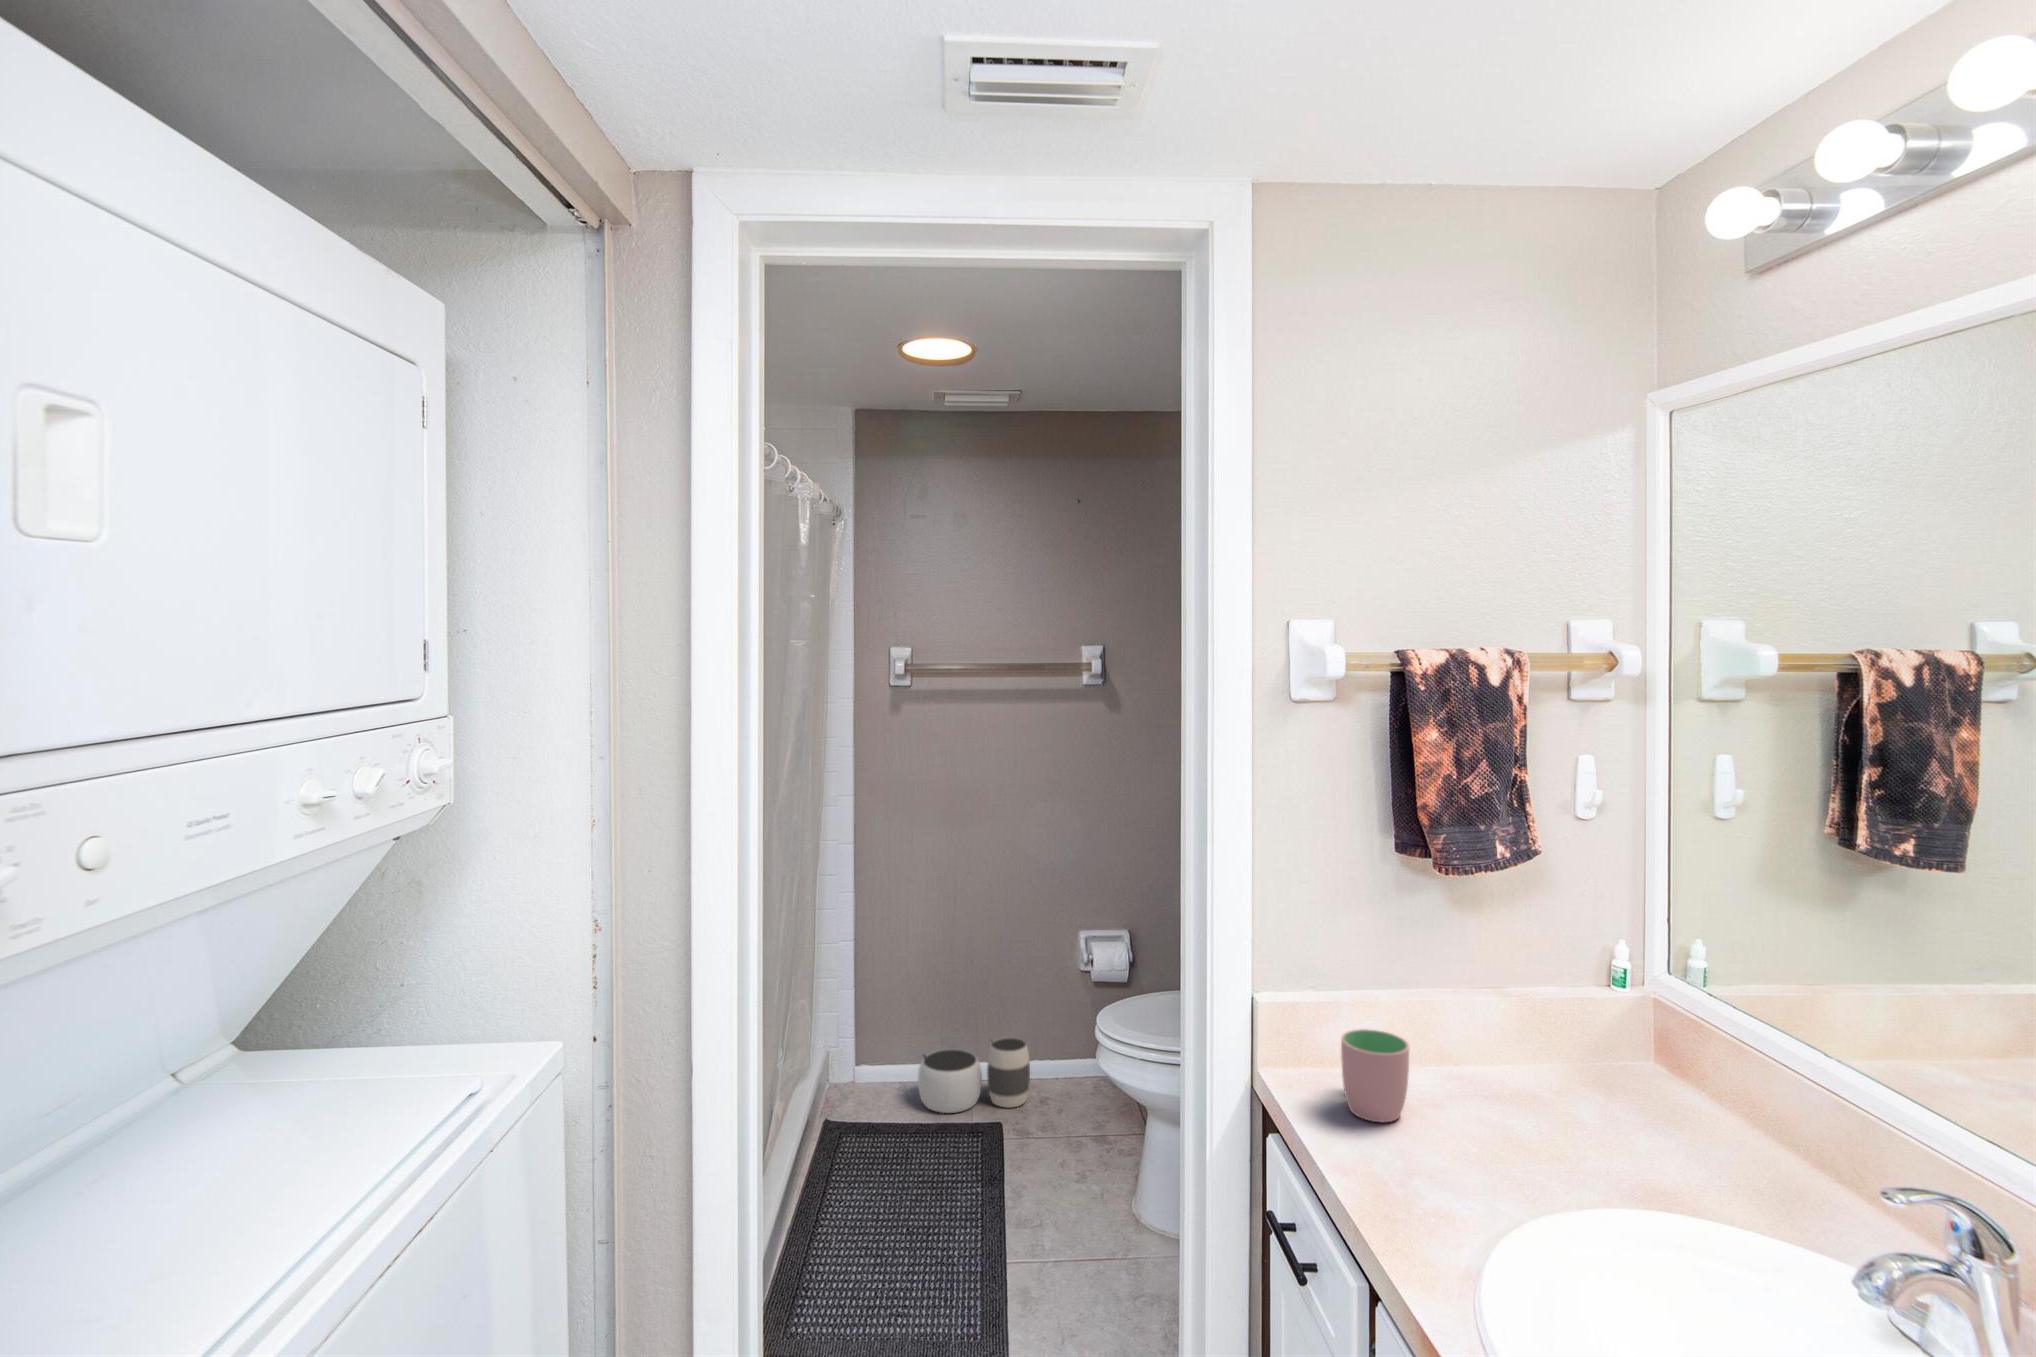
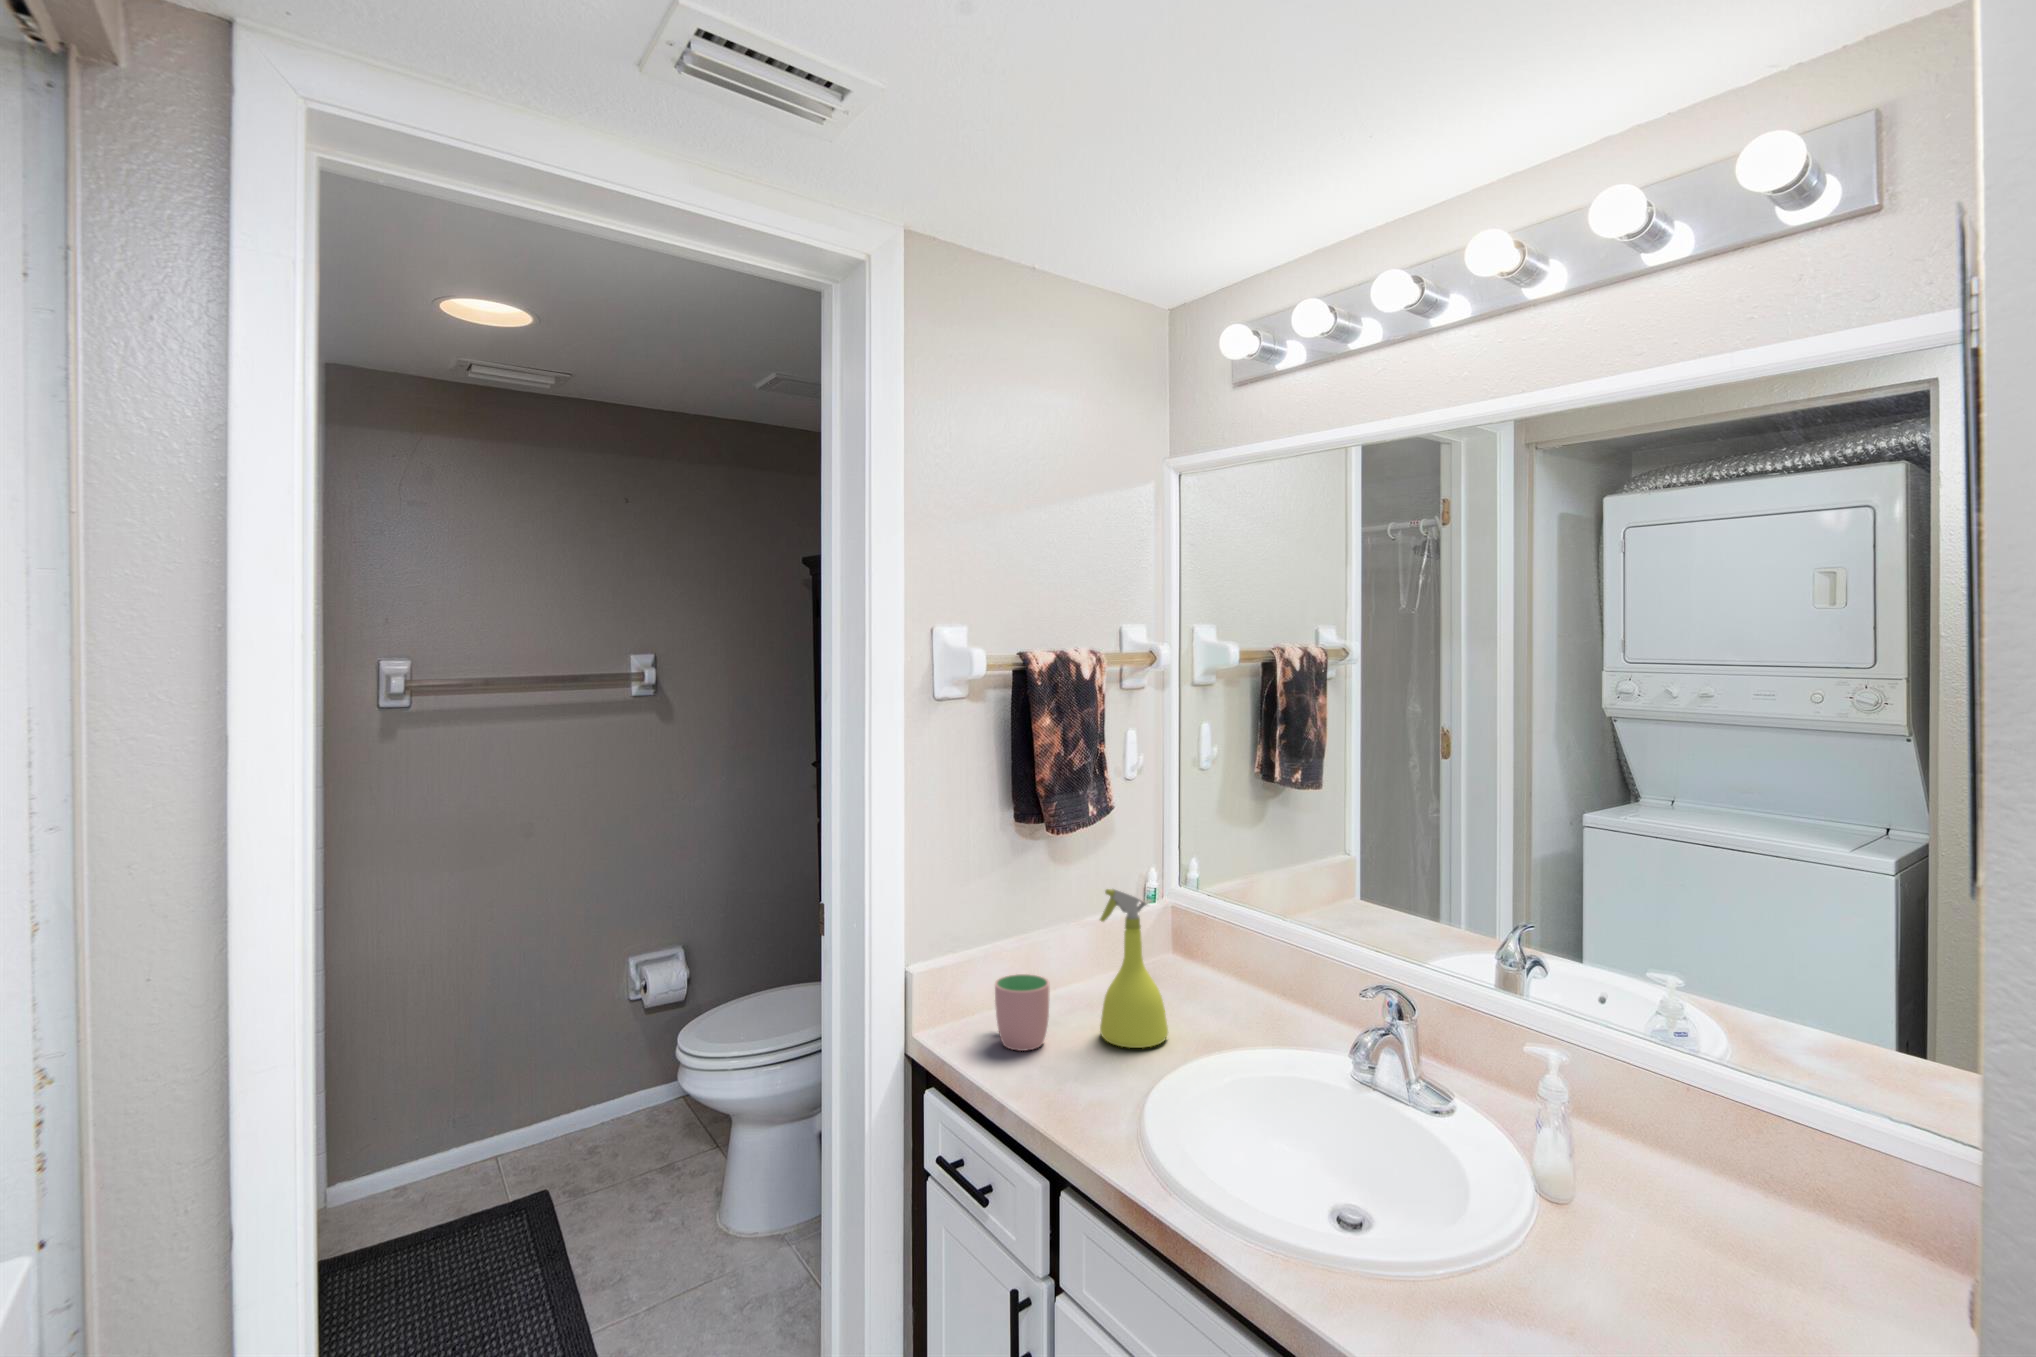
spray bottle: none [1475,949,1572,1158] -> present [1100,889,1168,1048]
waste basket: present [918,1037,1030,1113] -> none [437,1088,578,1193]

